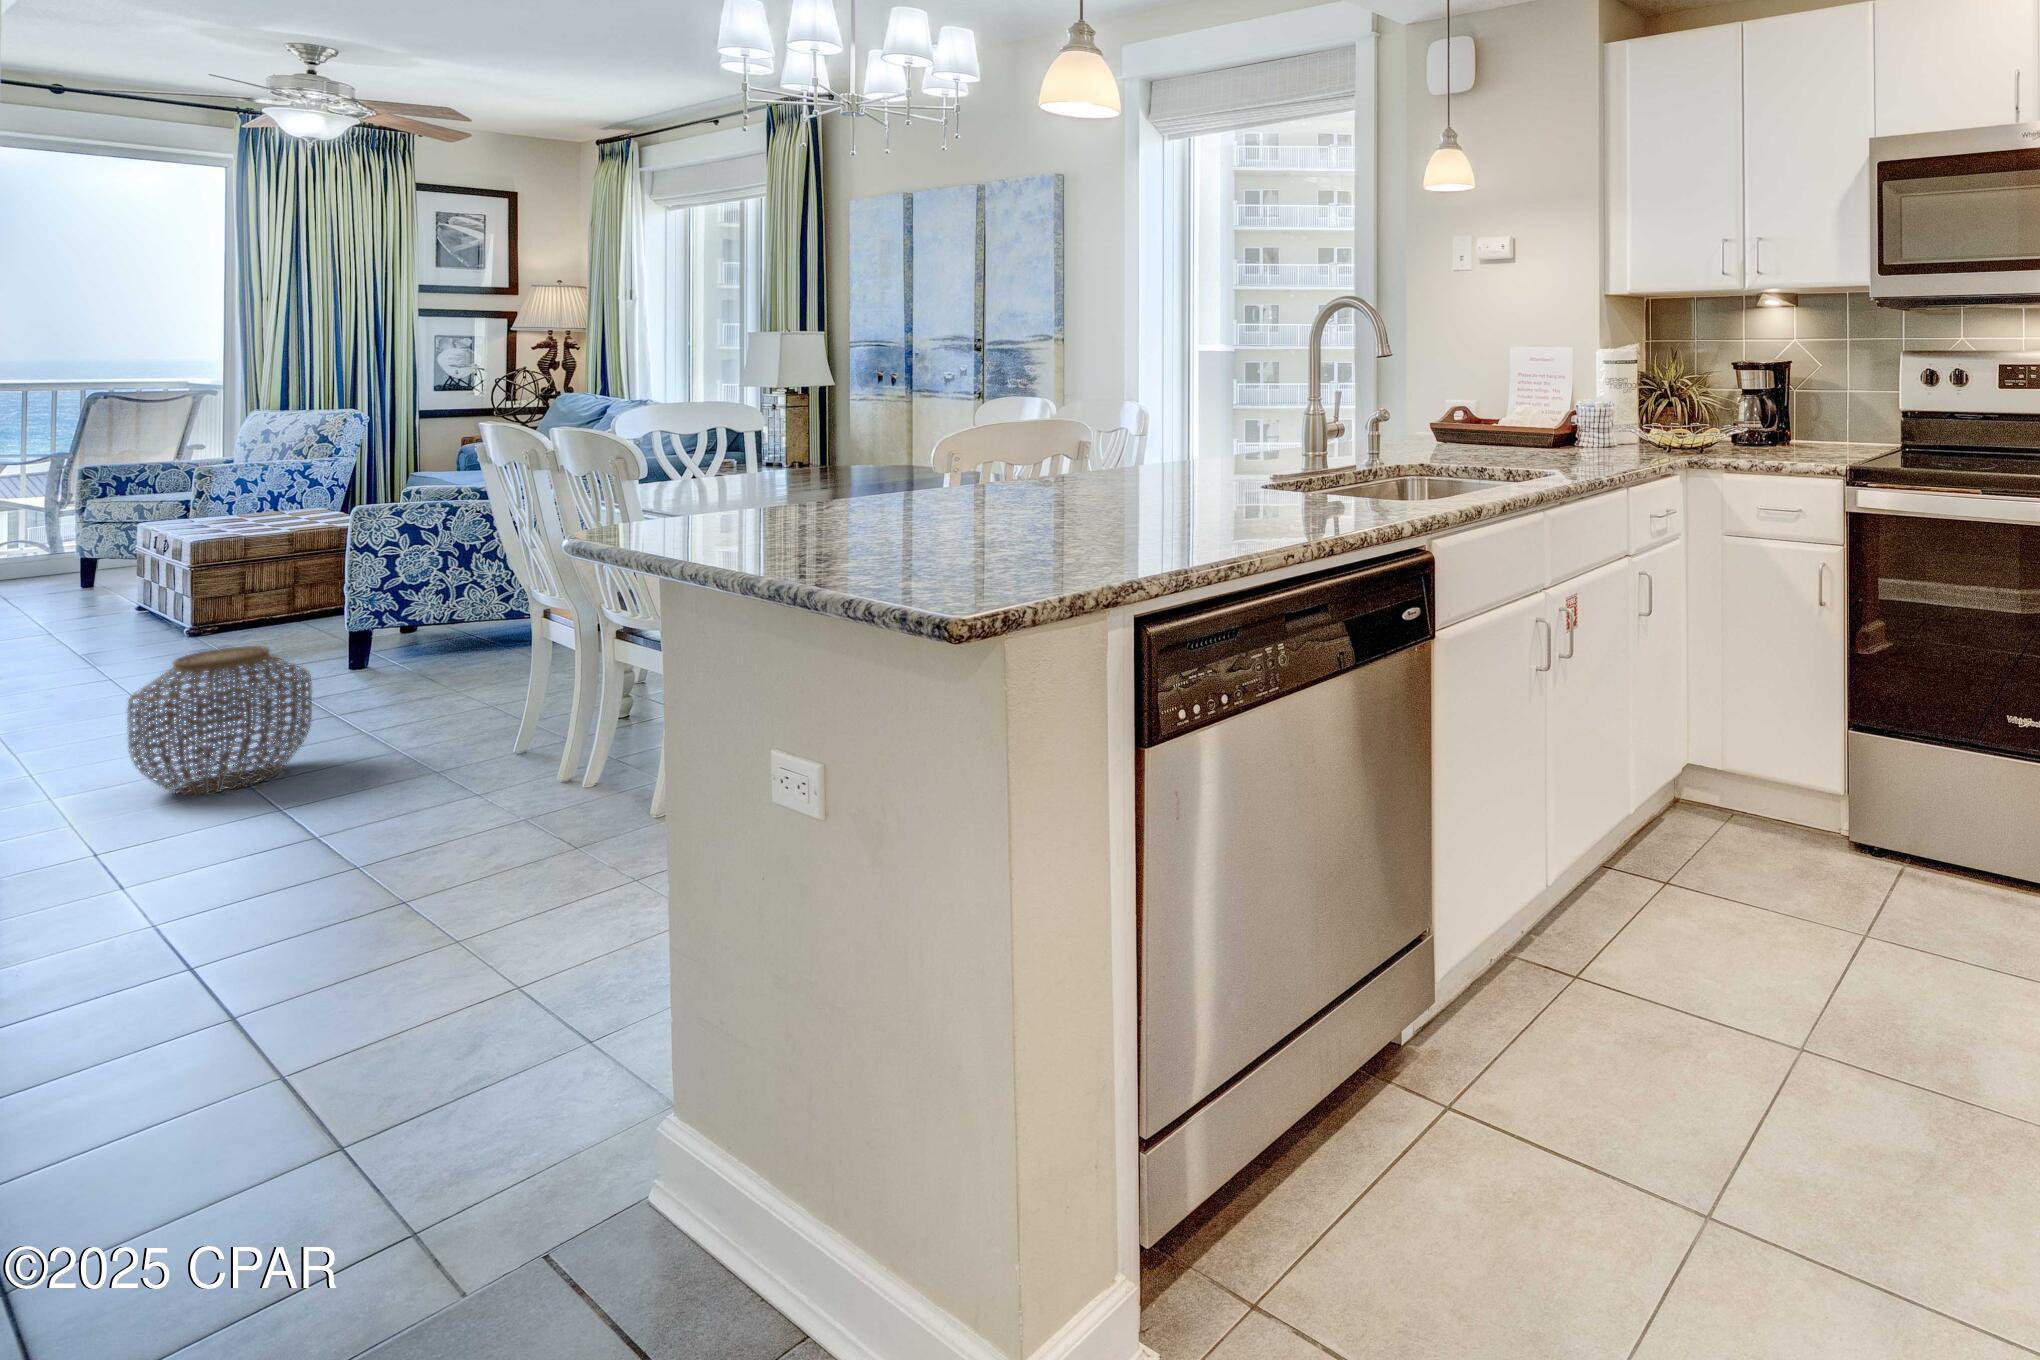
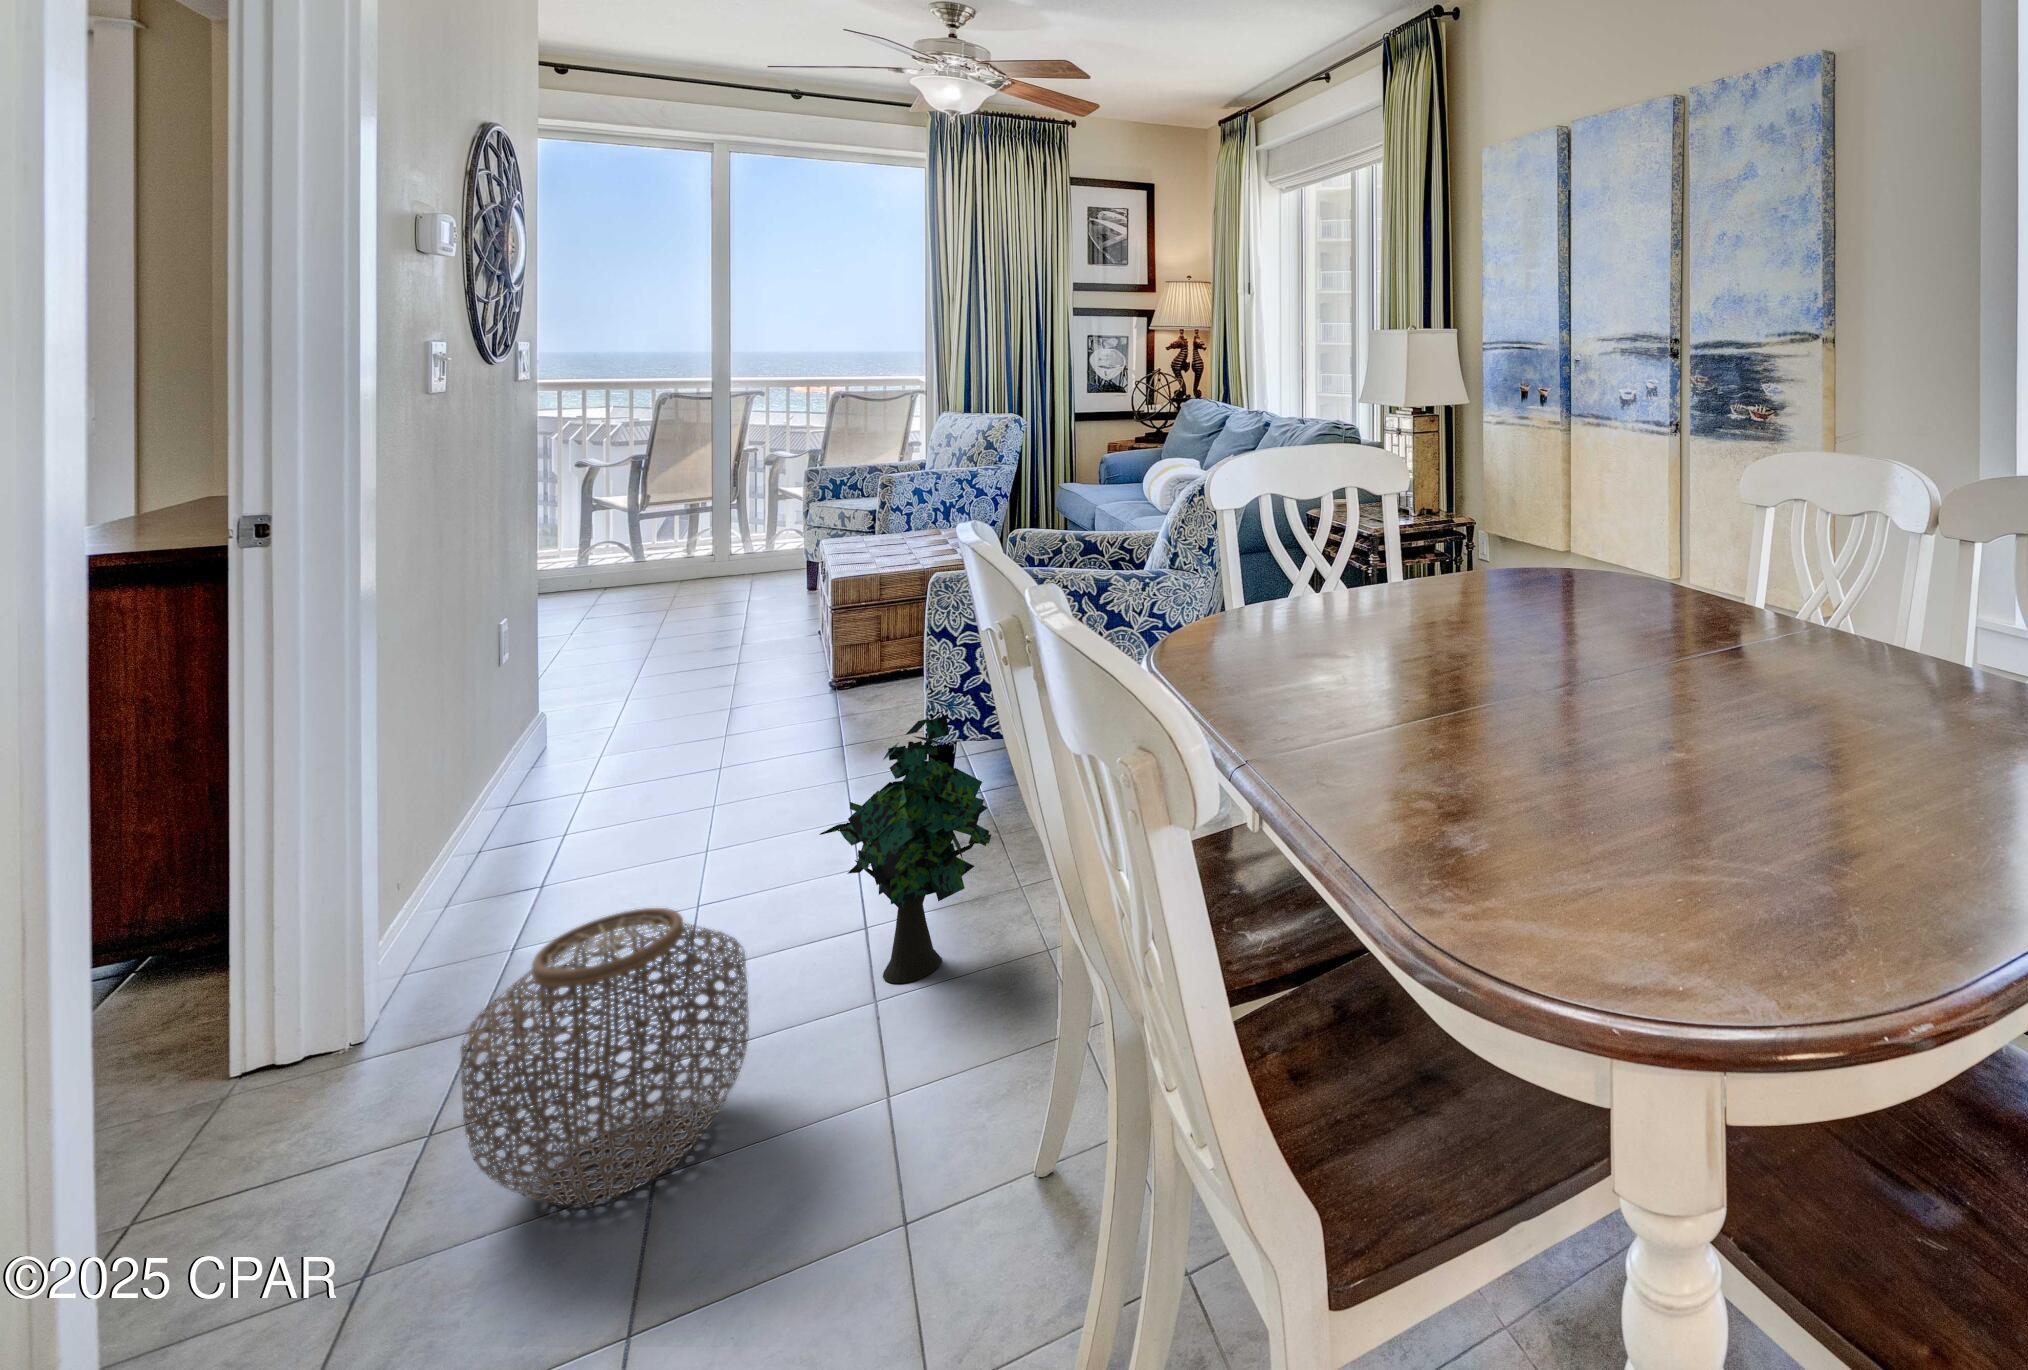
decorative plant: none [325,560,456,726] -> present [819,716,991,983]

